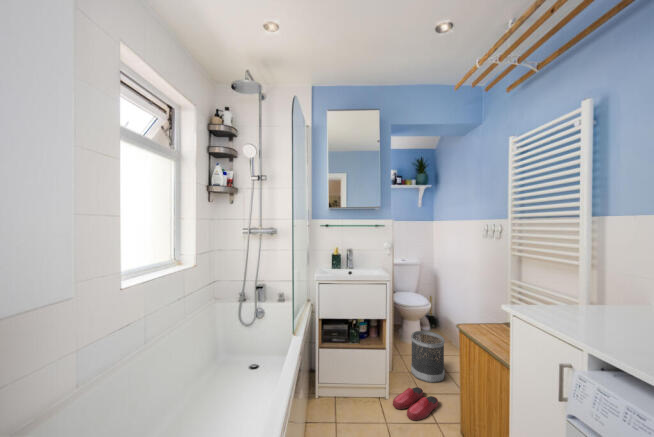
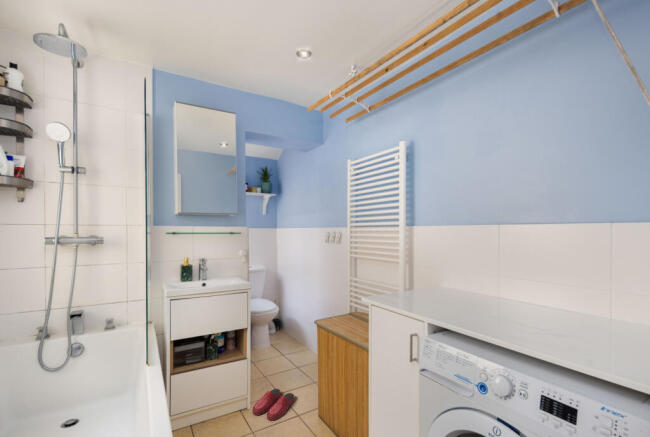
wastebasket: present [411,331,445,383] -> none [267,332,298,381]

